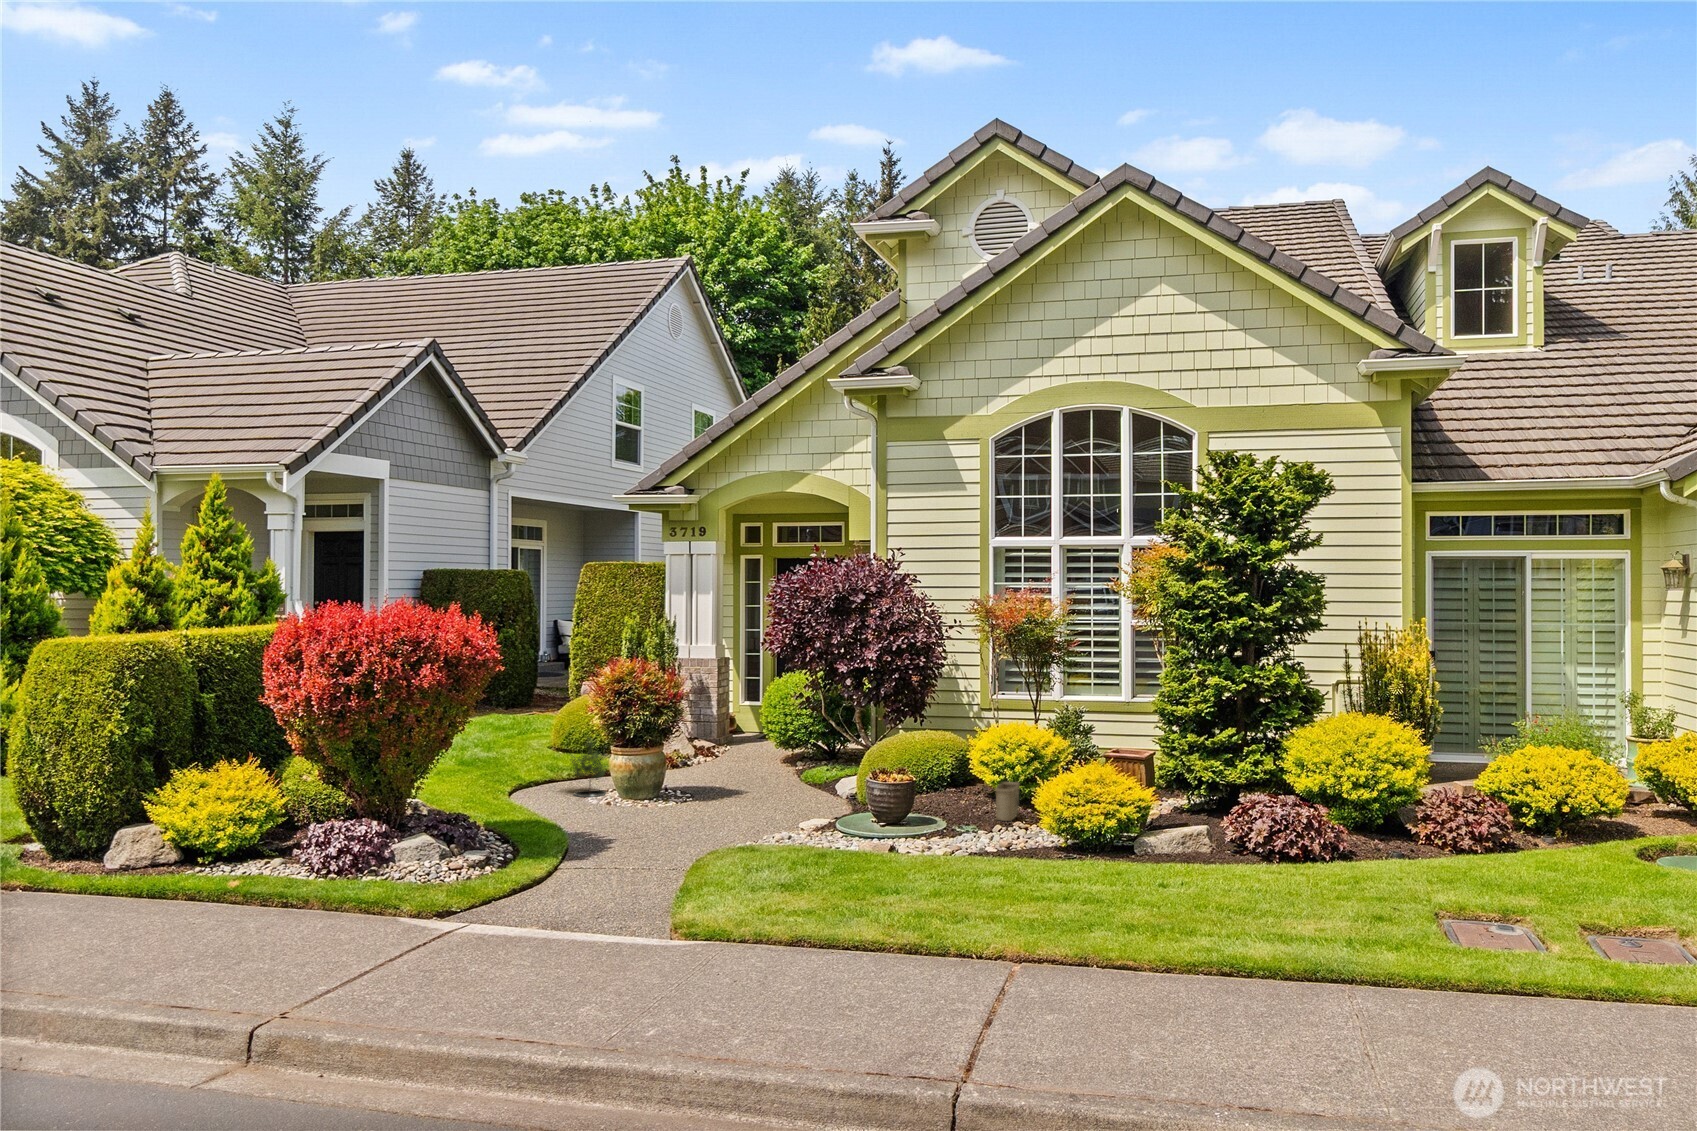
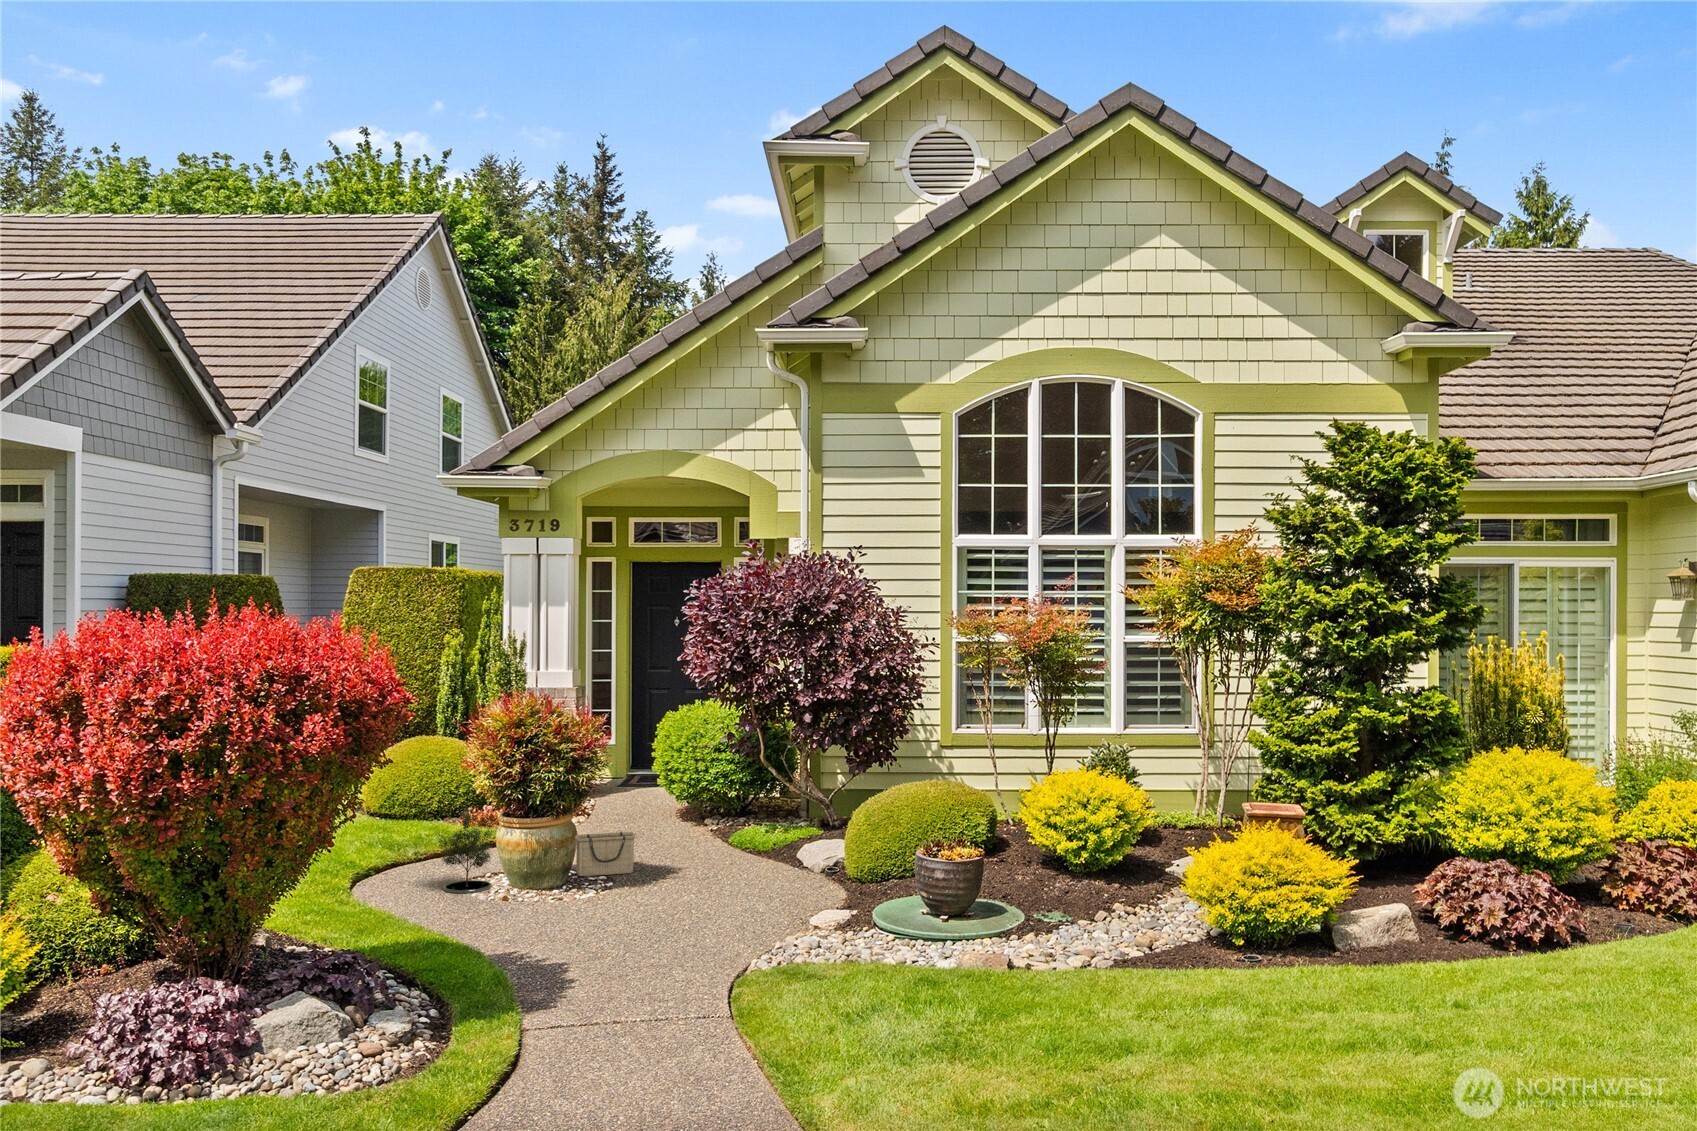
basket: present [996,782,1019,821] -> present [575,832,635,876]

